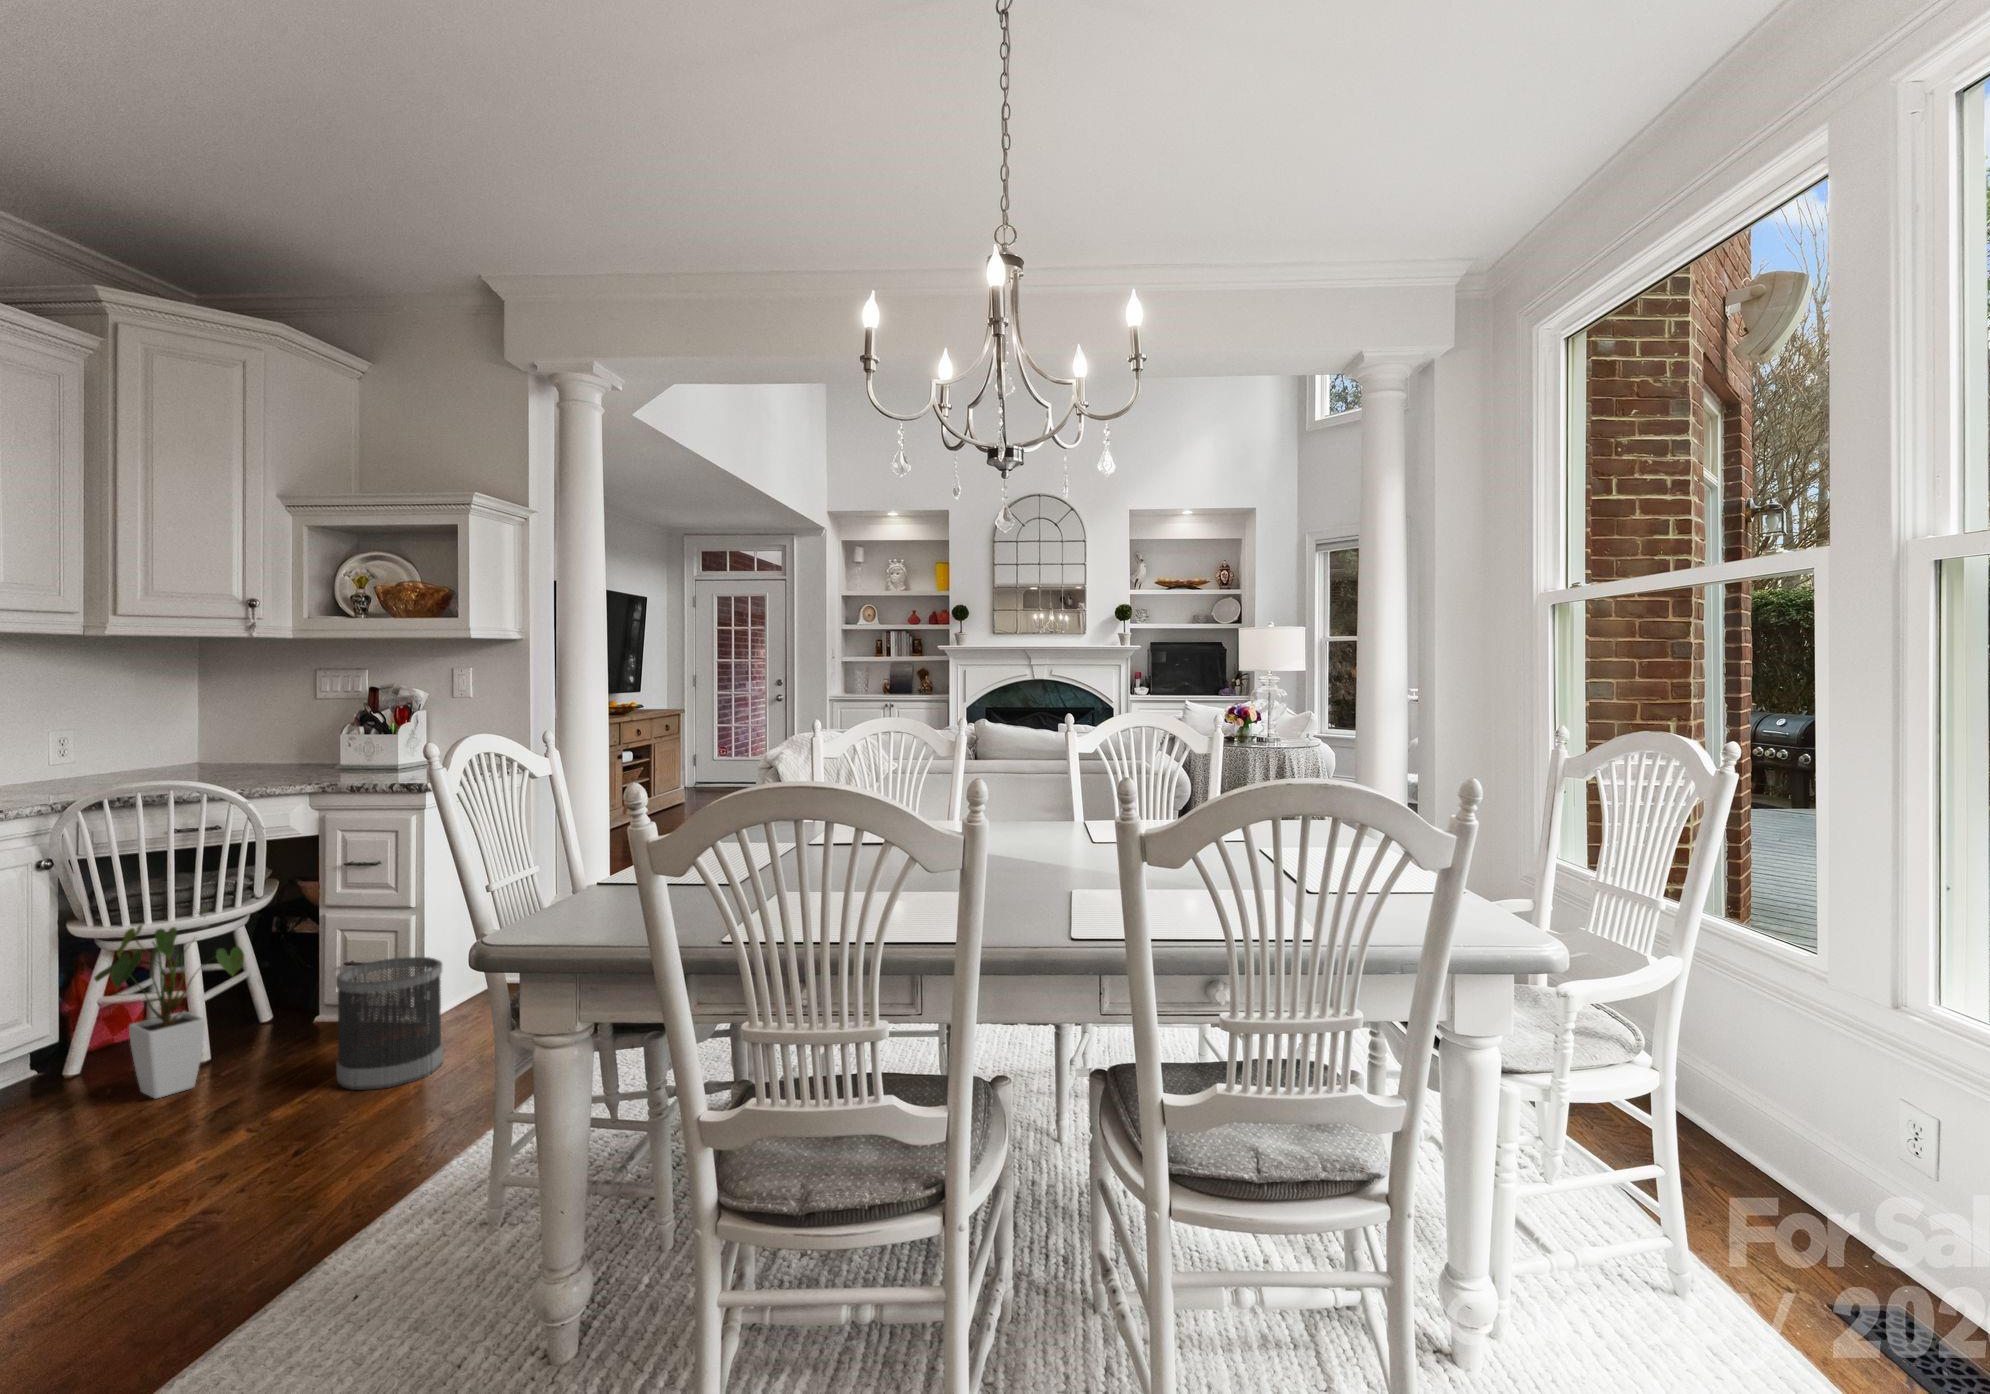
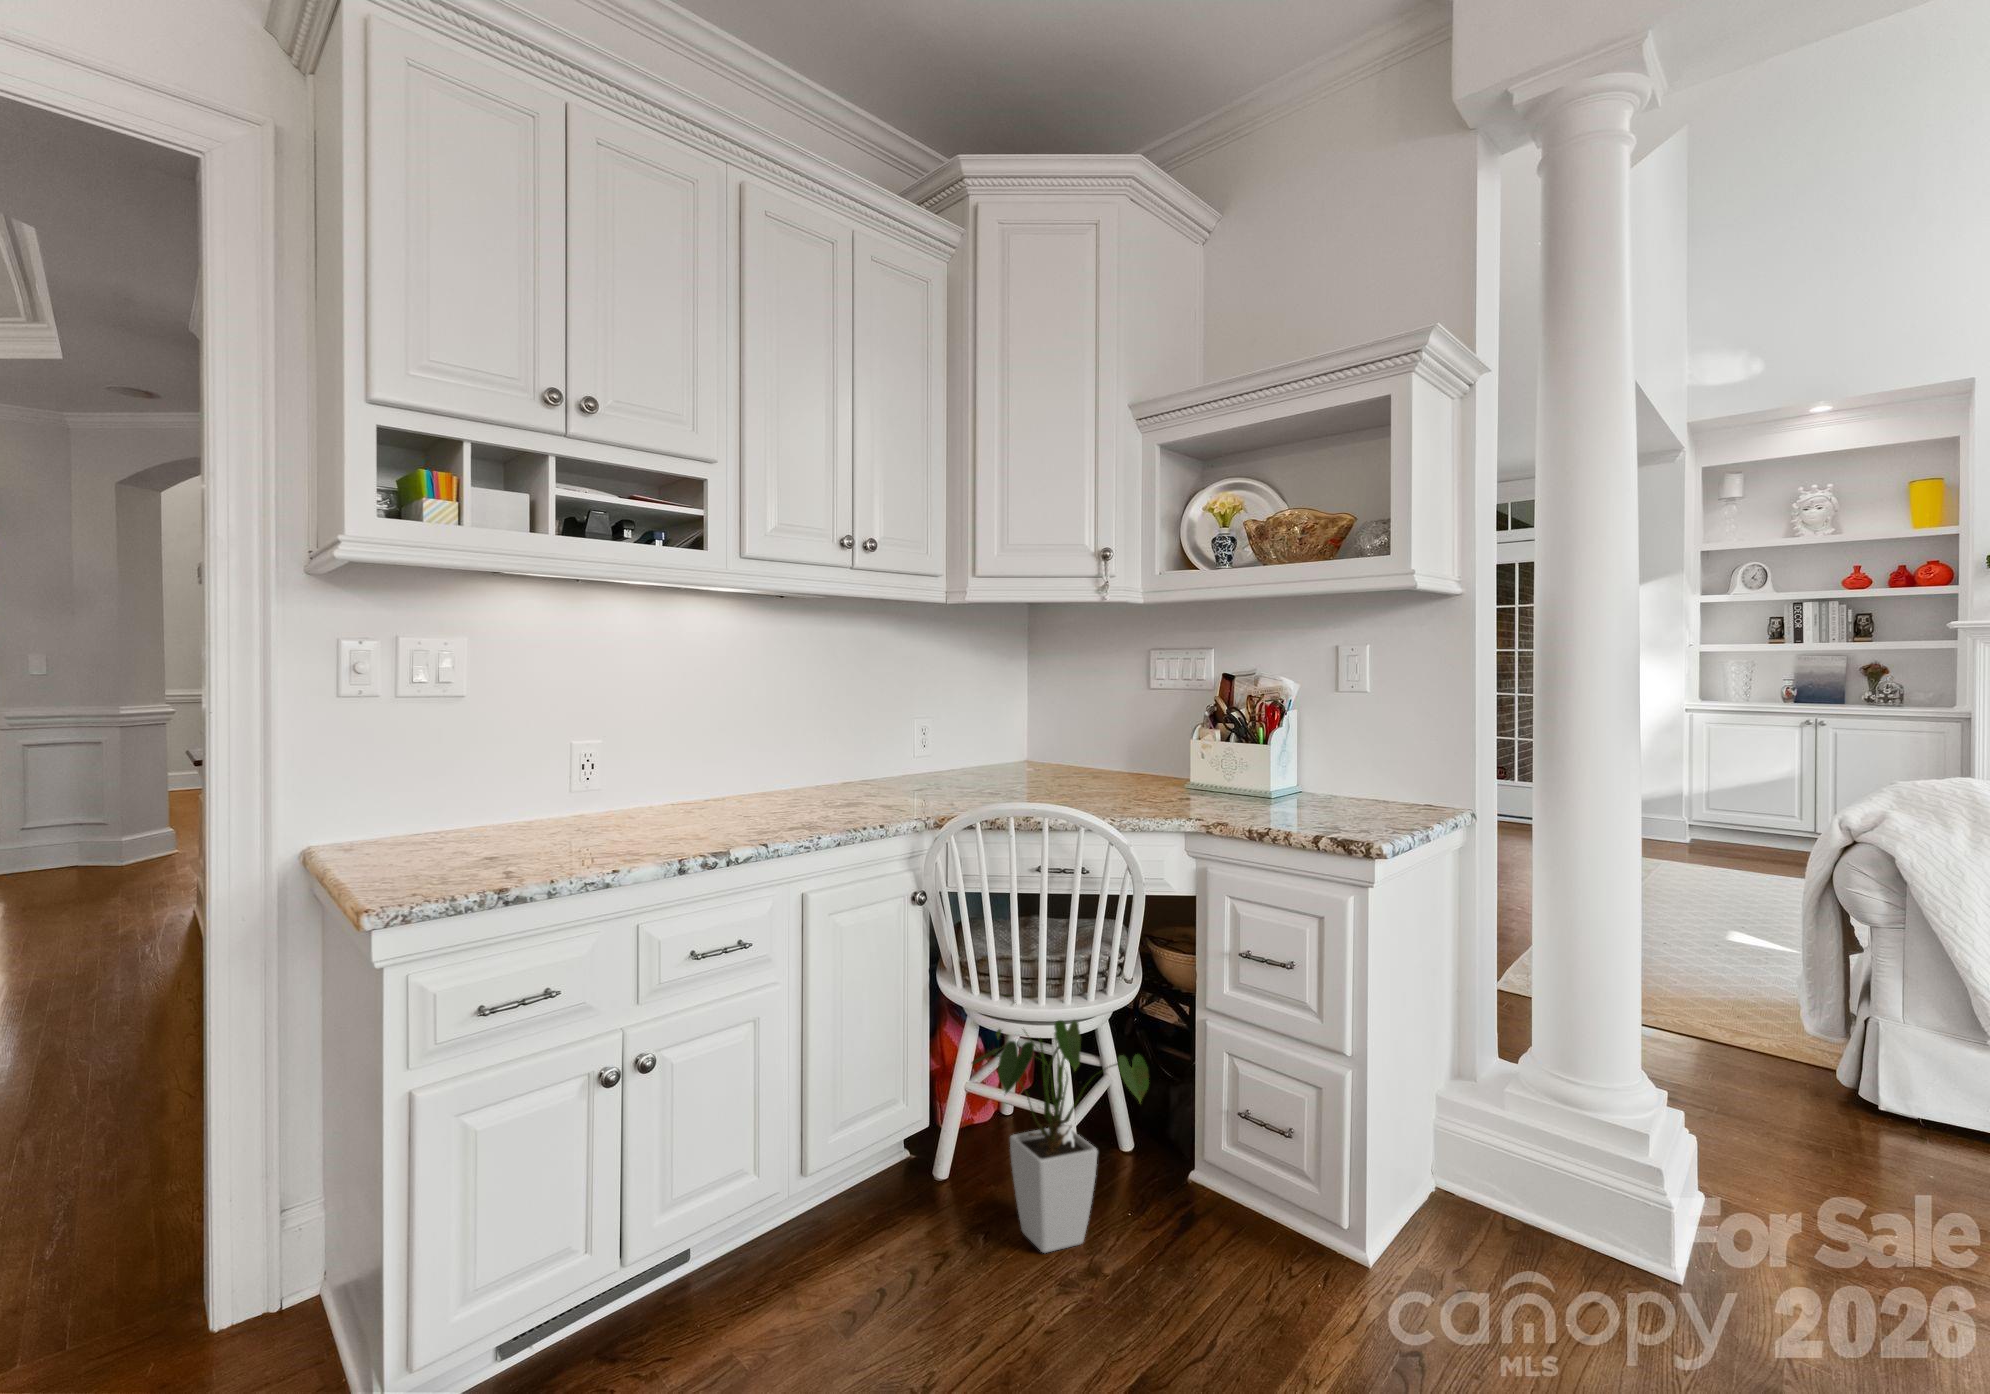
wastebasket: present [336,957,443,1090] -> none [1276,1107,1431,1345]

